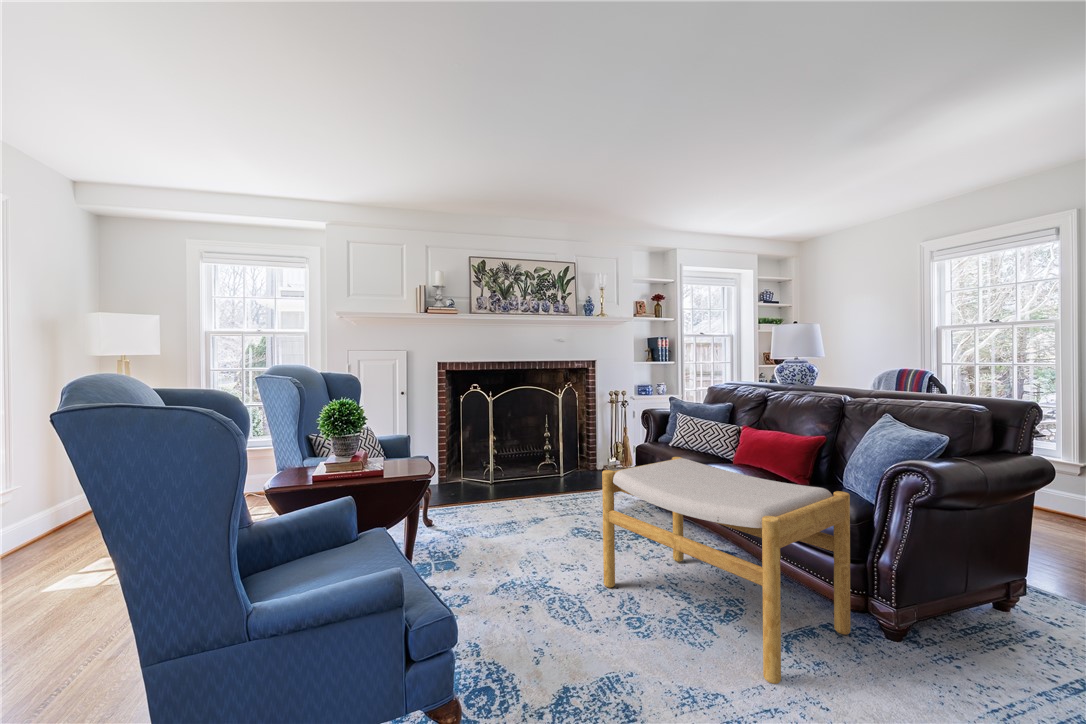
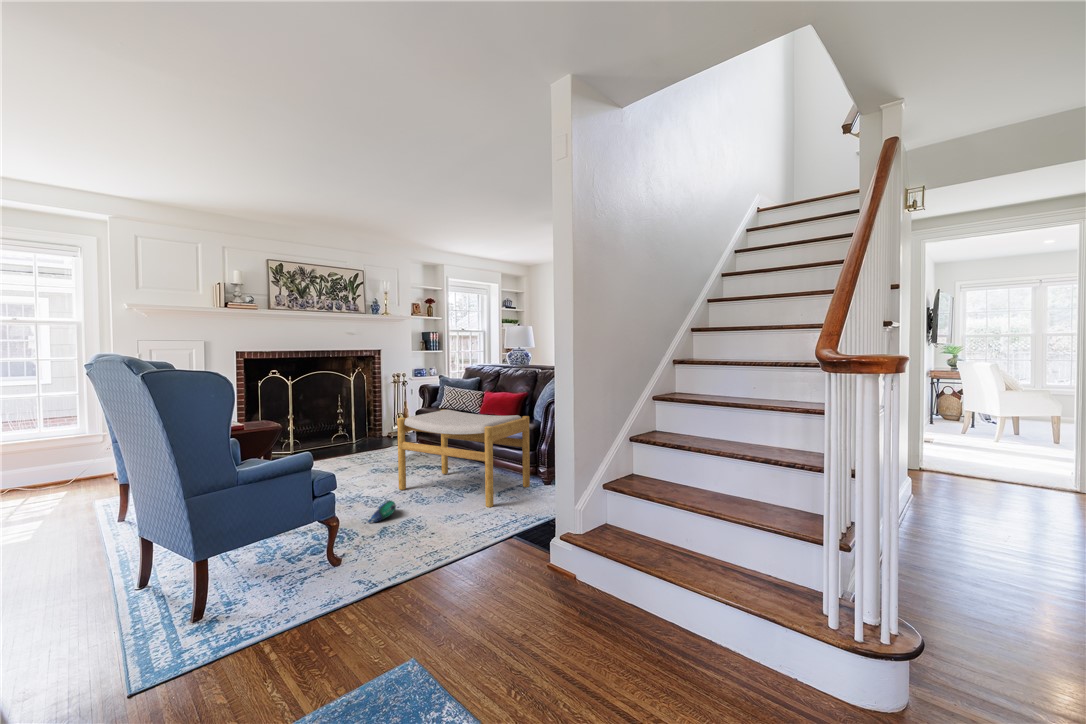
plush toy: none [540,622,591,670] -> present [368,500,396,523]

